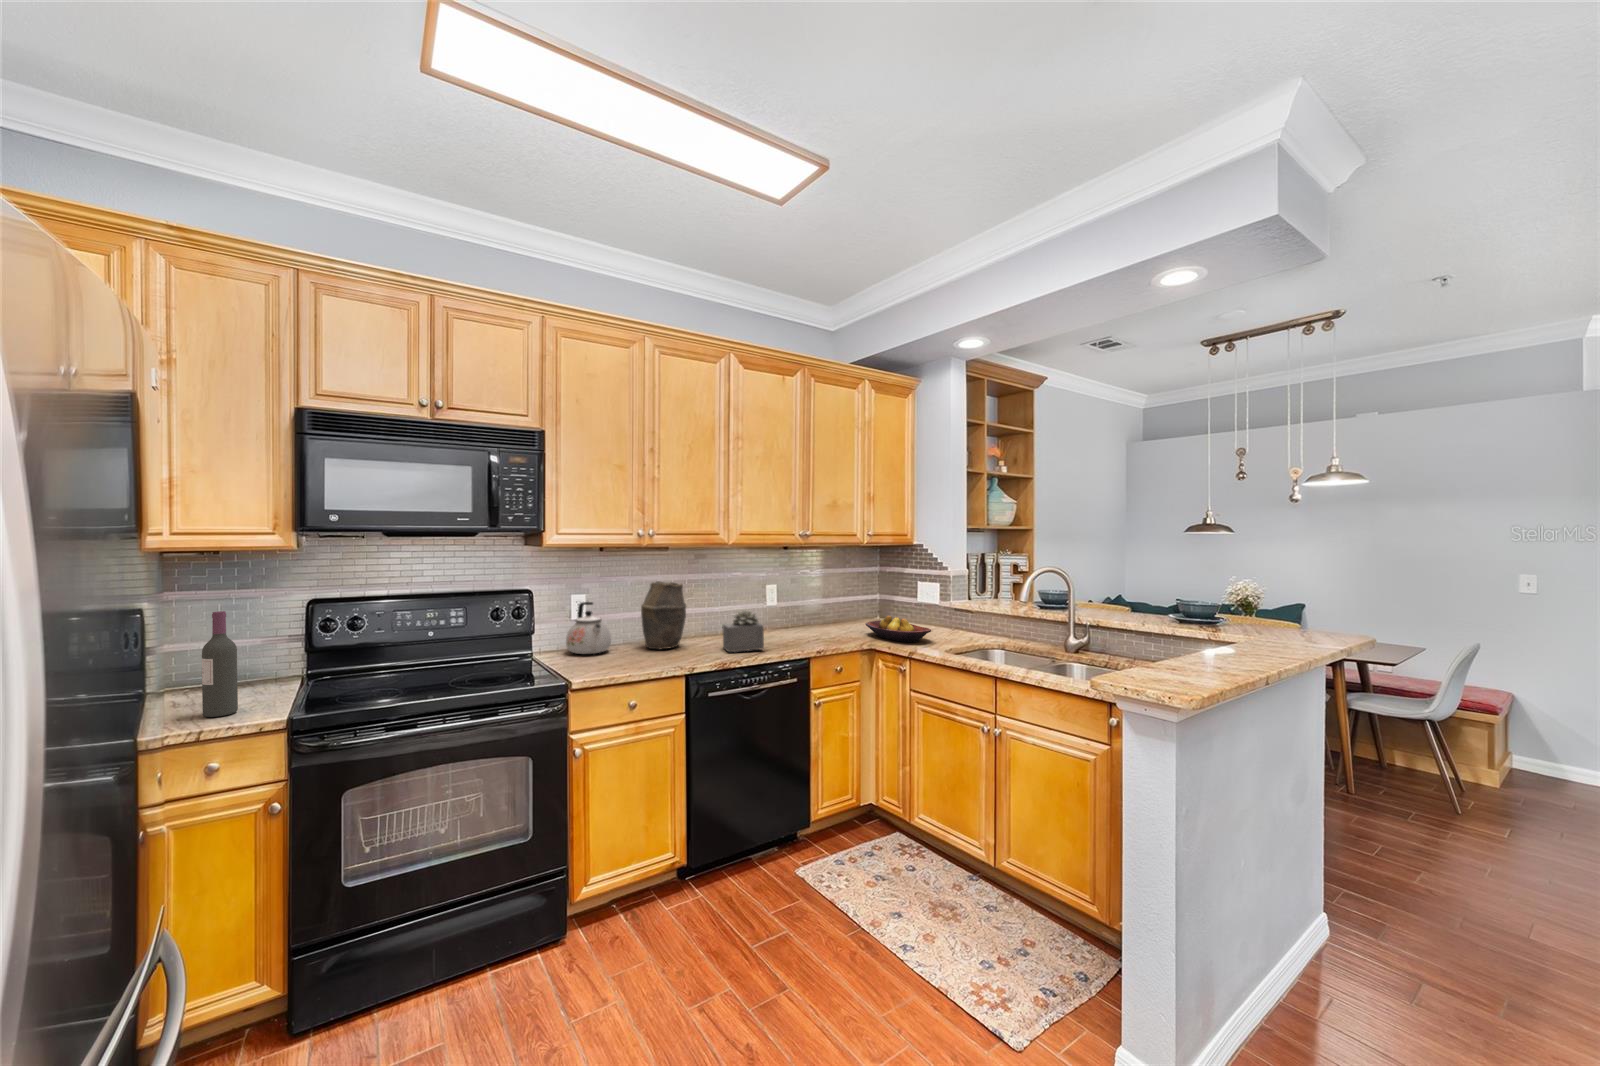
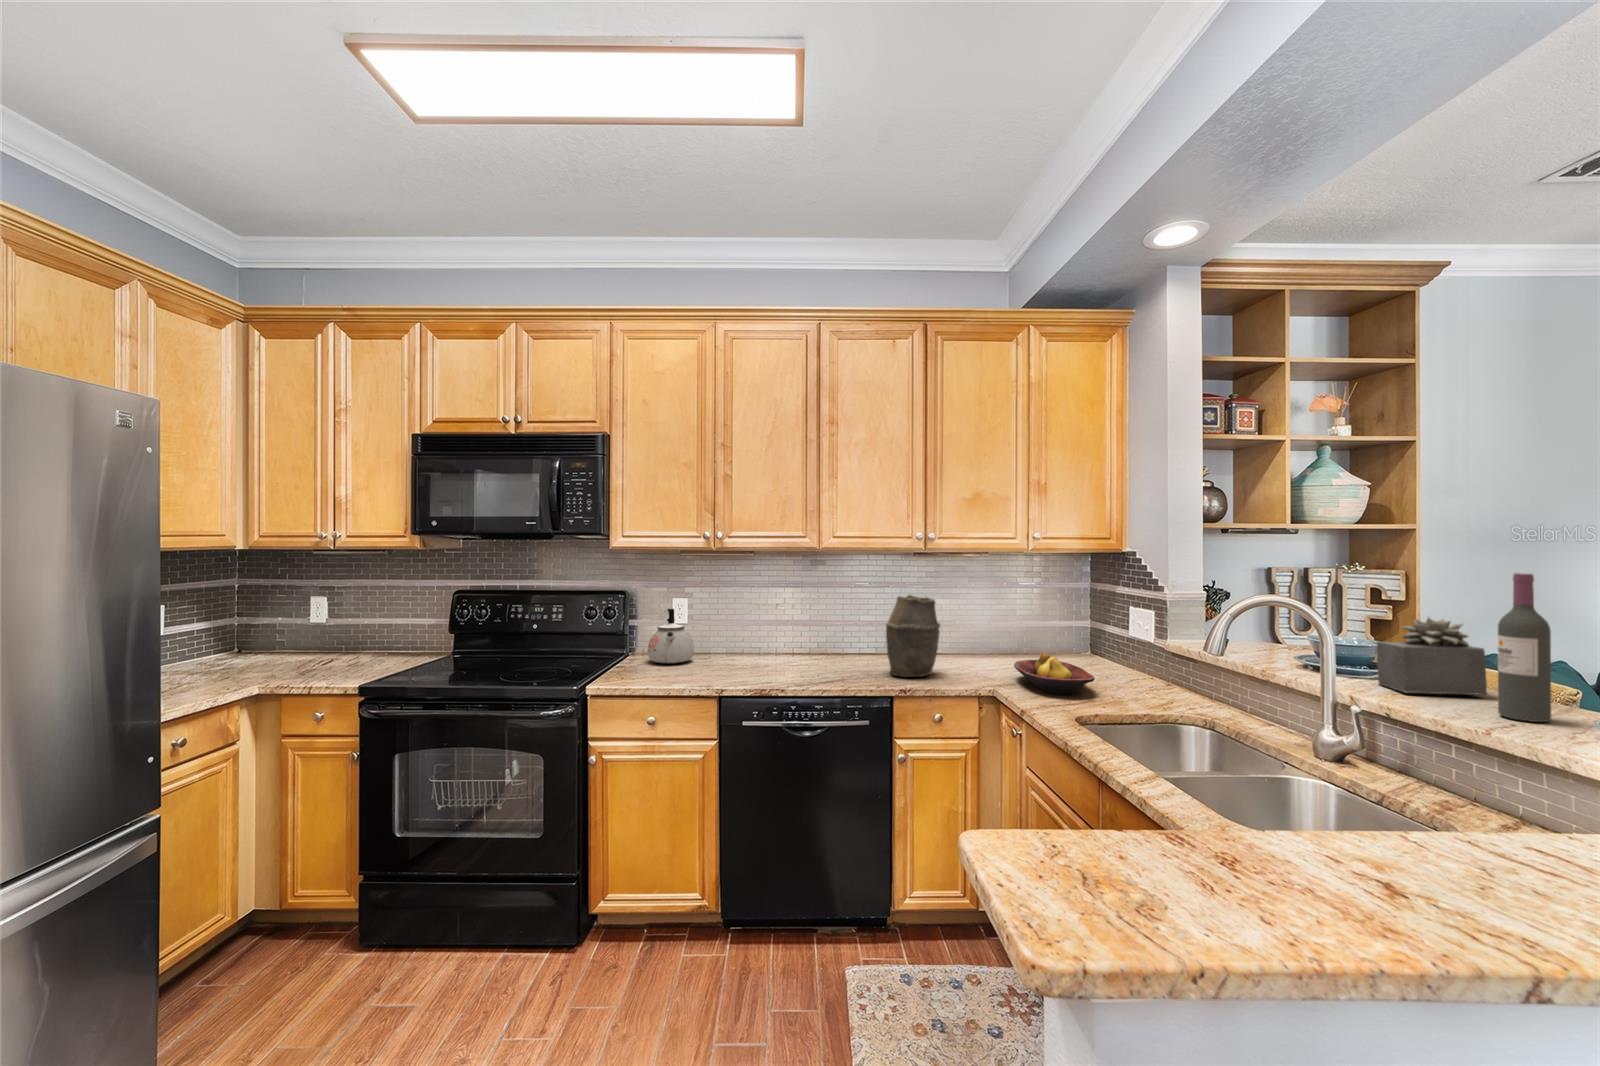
vase: present [641,581,686,649] -> present [886,595,940,677]
succulent plant: present [723,610,764,652] -> present [1377,617,1487,695]
wine bottle: present [202,611,238,717] -> present [1498,573,1551,722]

